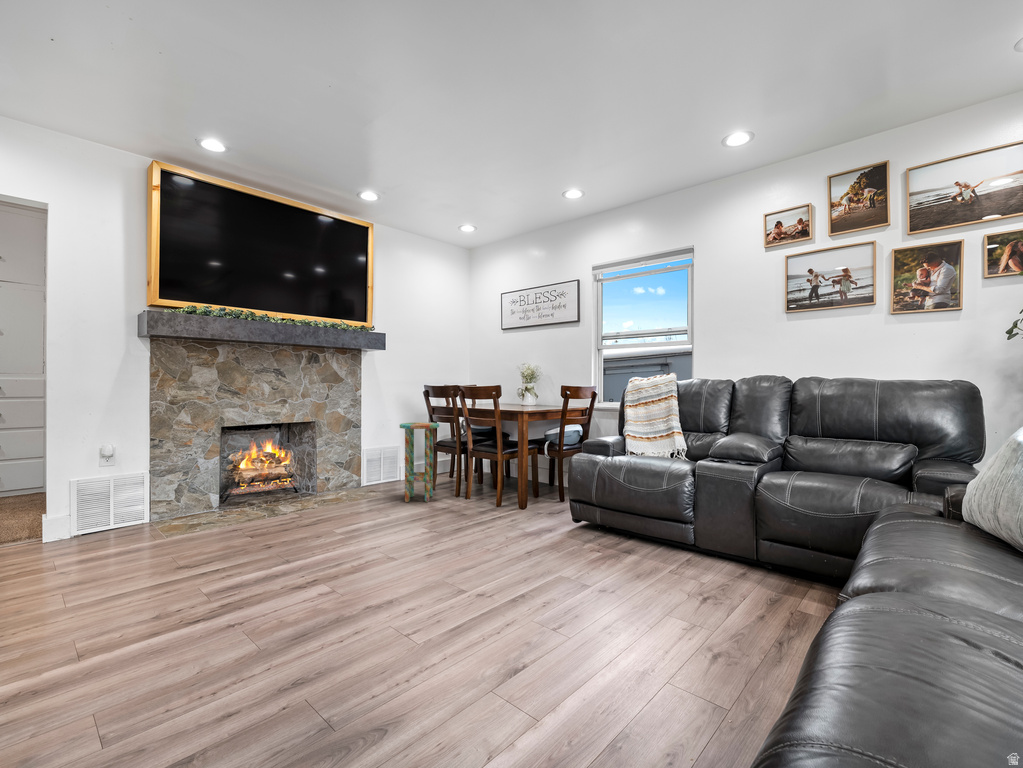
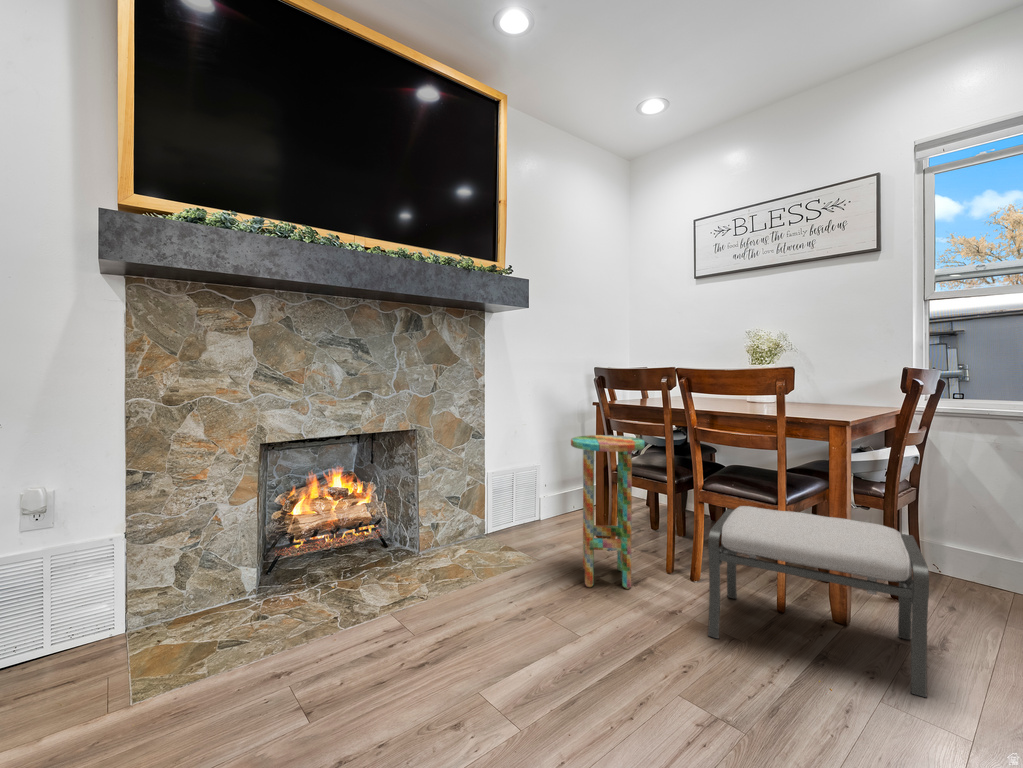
ottoman: none [450,455,544,524] -> present [708,506,929,697]

